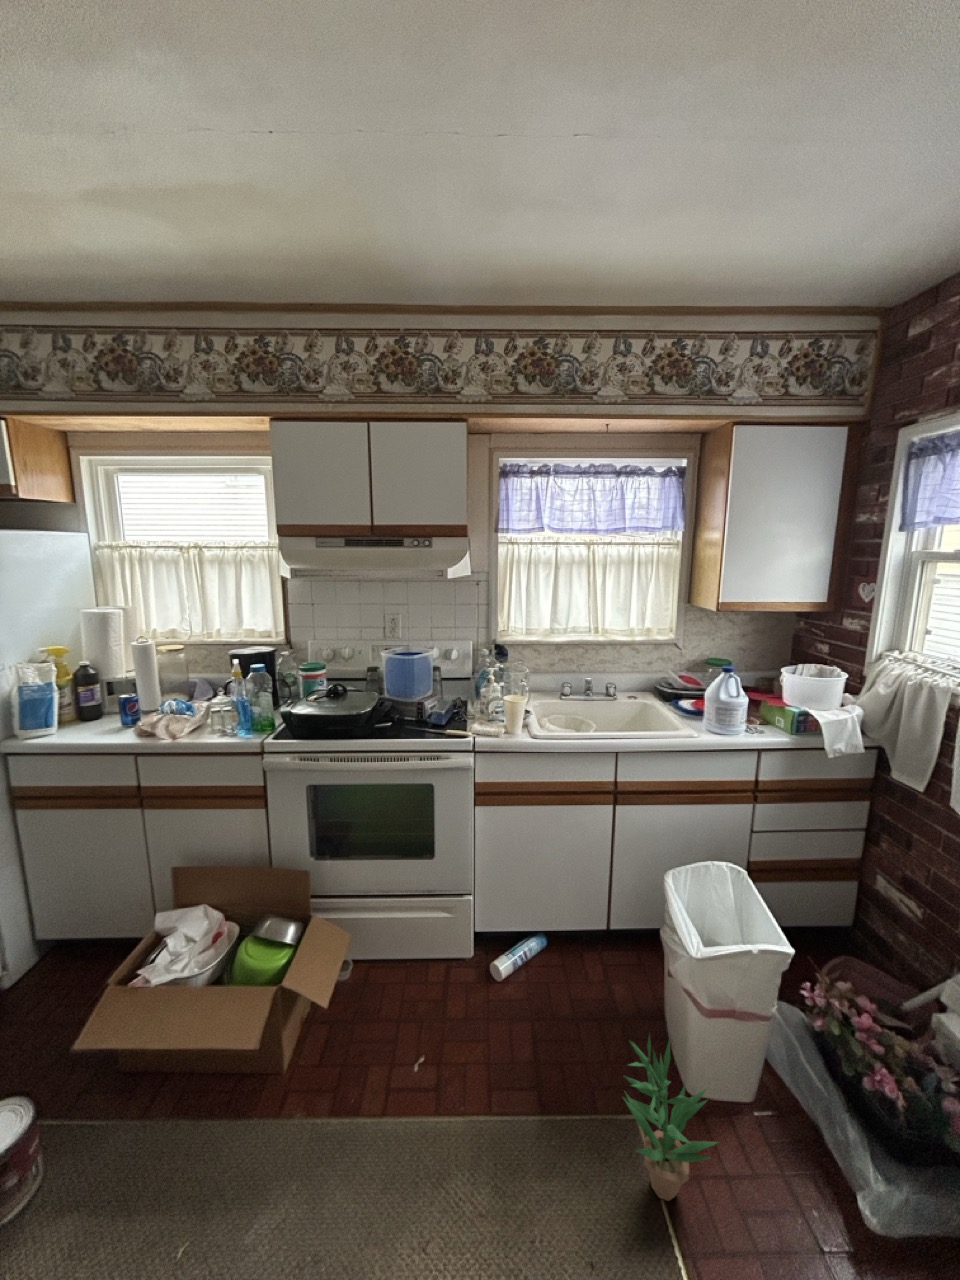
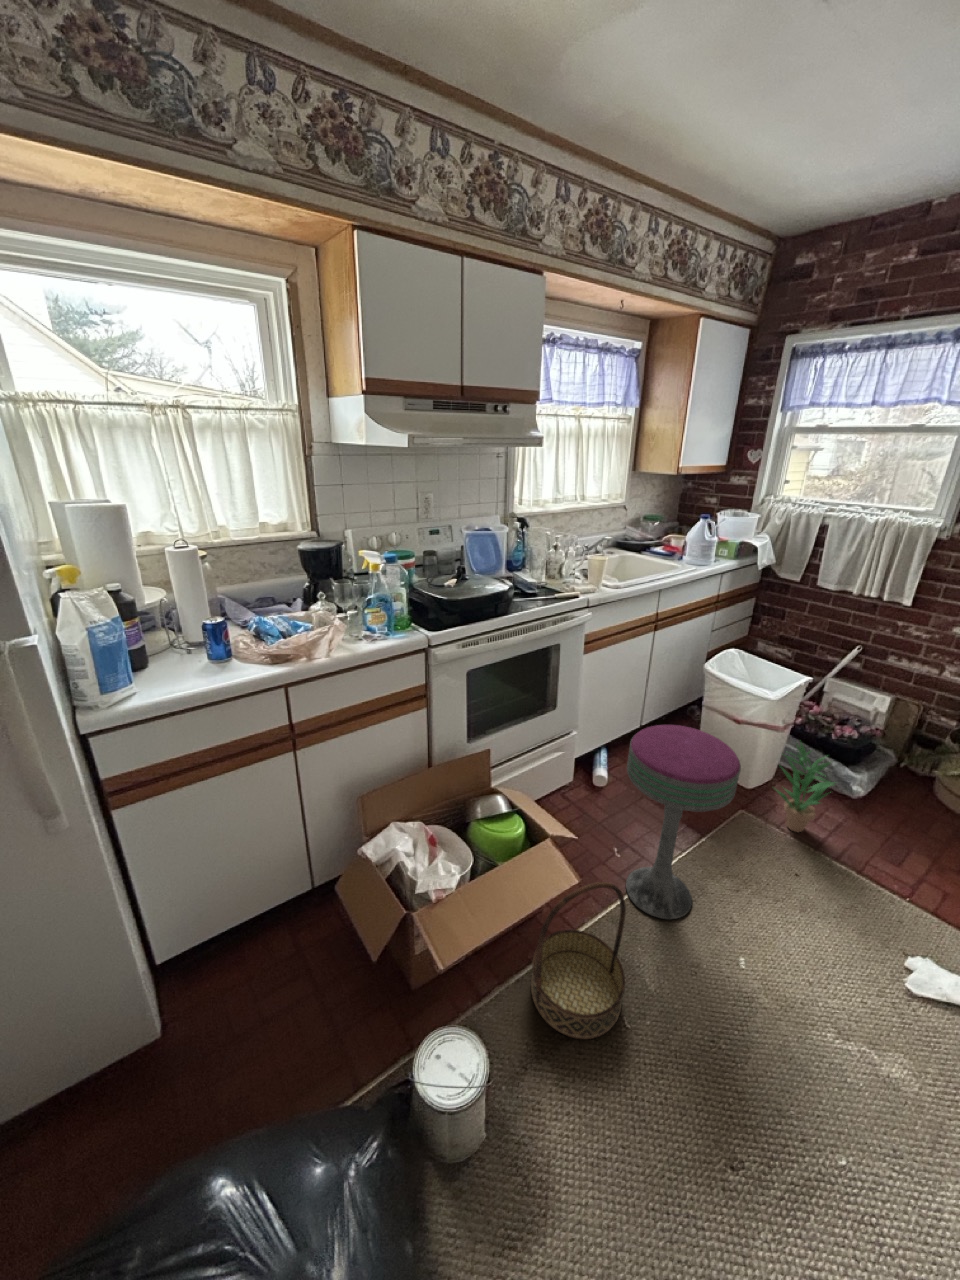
bar stool: none [308,908,438,1180] -> present [626,725,741,919]
basket: none [129,1037,245,1229] -> present [531,882,626,1039]

